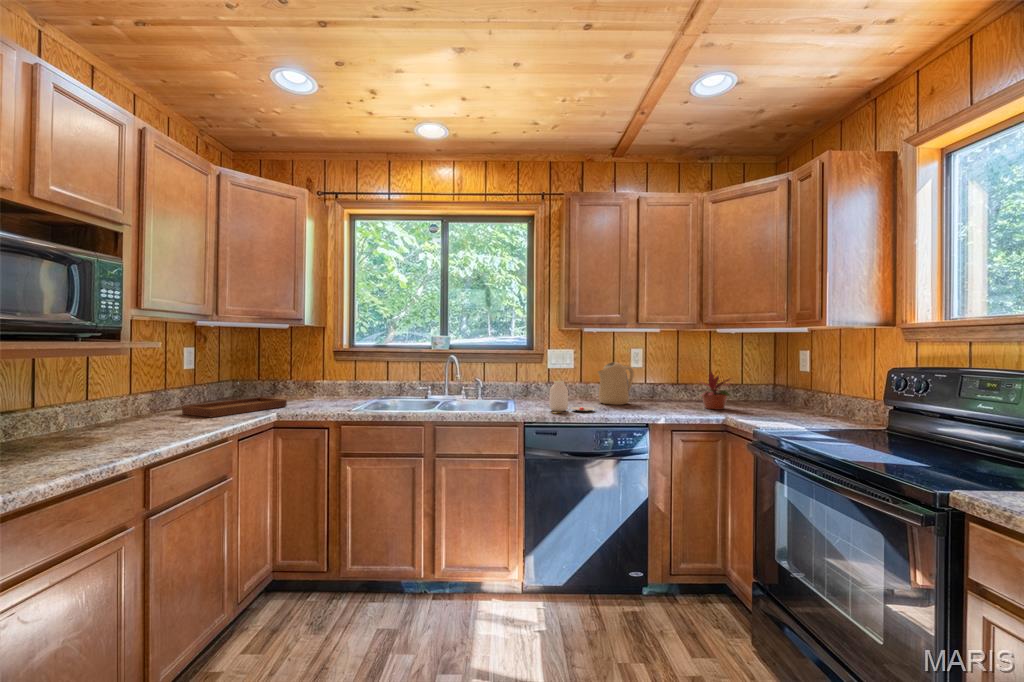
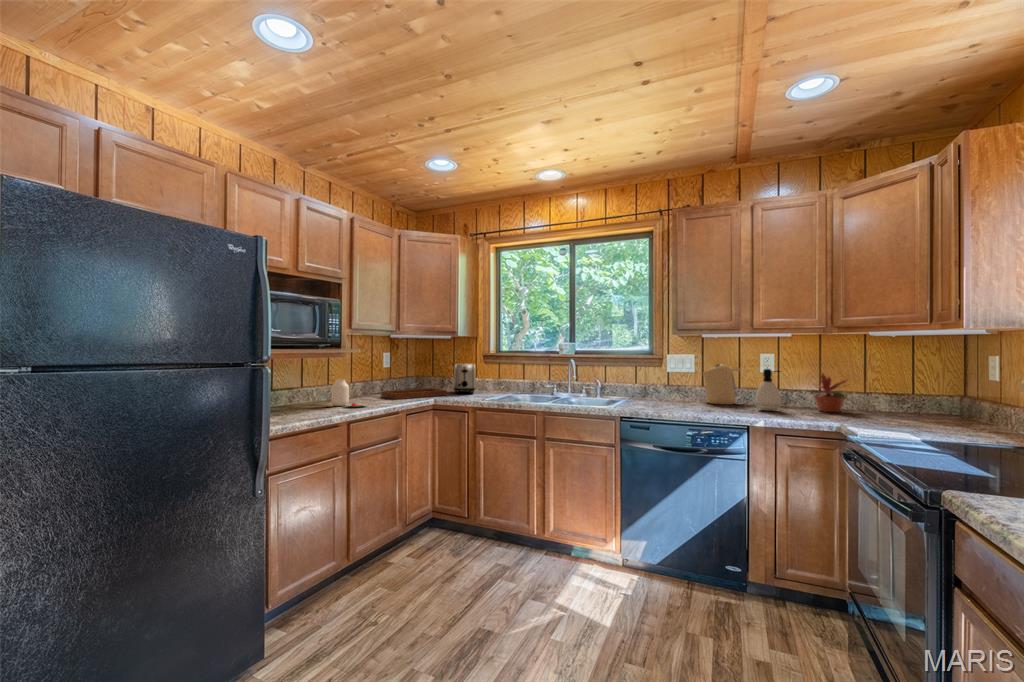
toaster: none [292,362,326,403] -> present [454,364,475,394]
soap dispenser: none [655,368,679,411] -> present [755,369,781,411]
jar: present [549,381,595,413] -> present [331,379,368,407]

